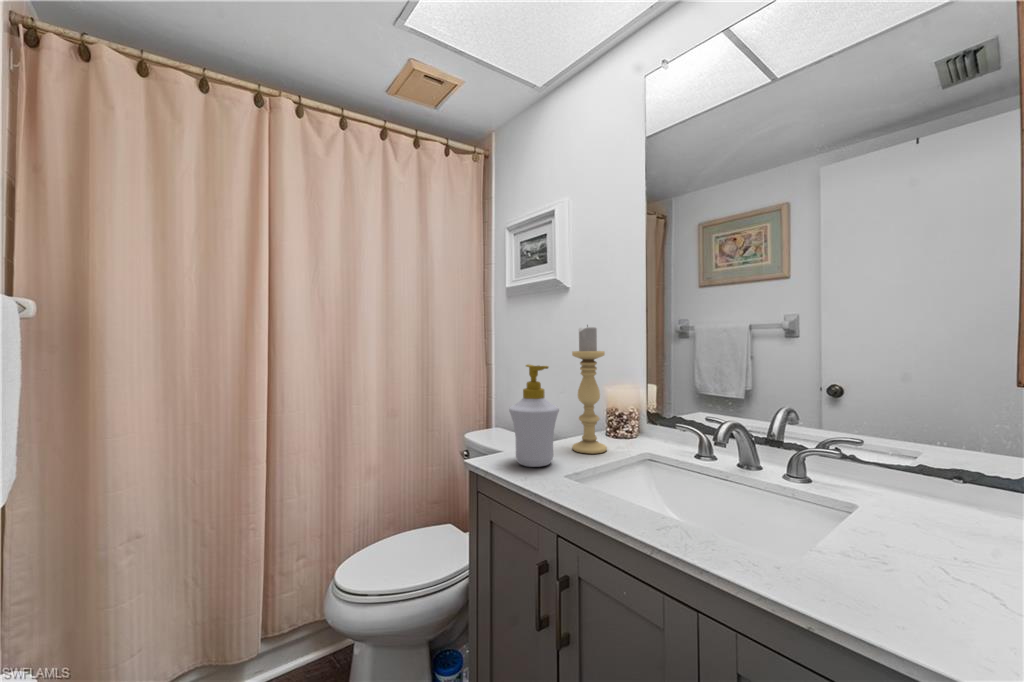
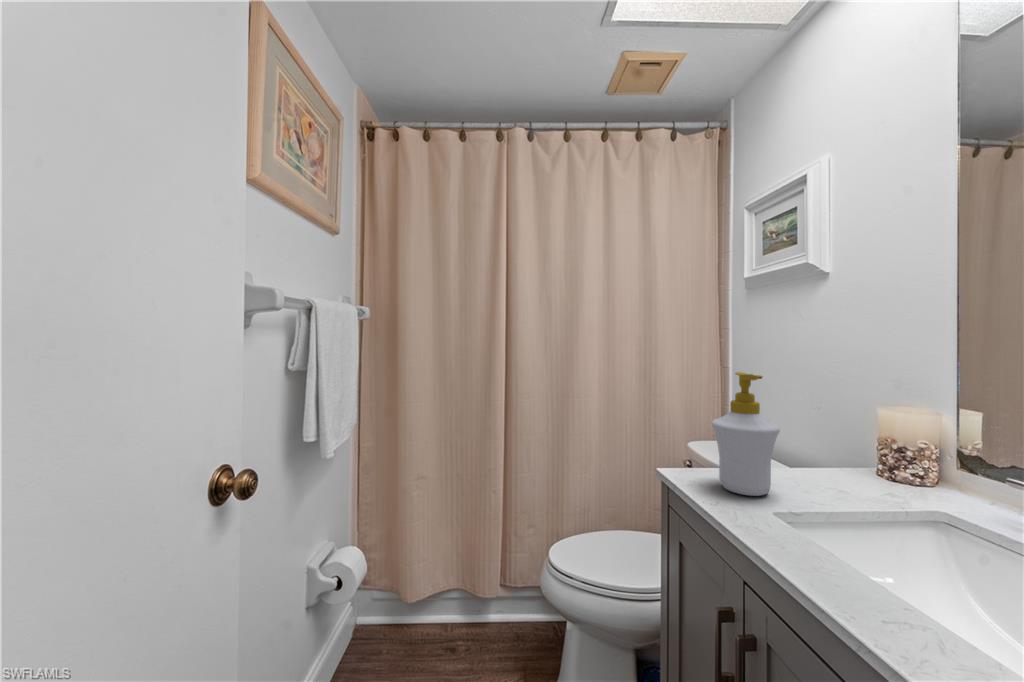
candle holder: present [572,325,607,454] -> none [809,323,866,496]

